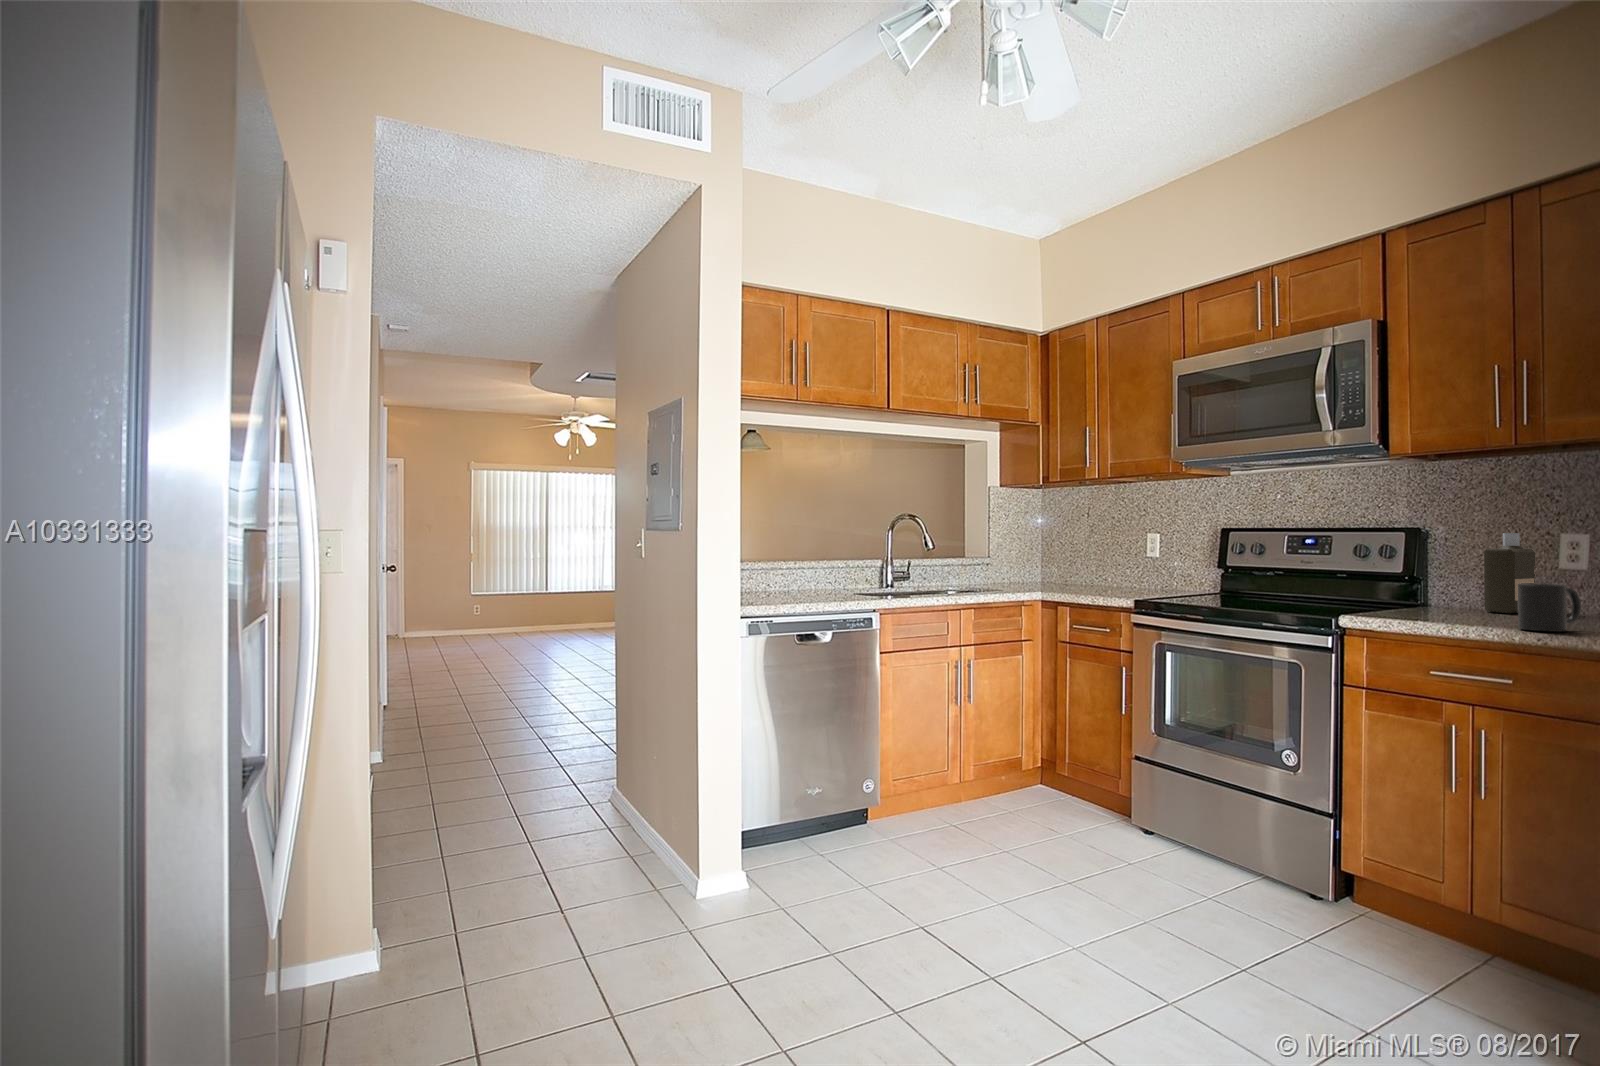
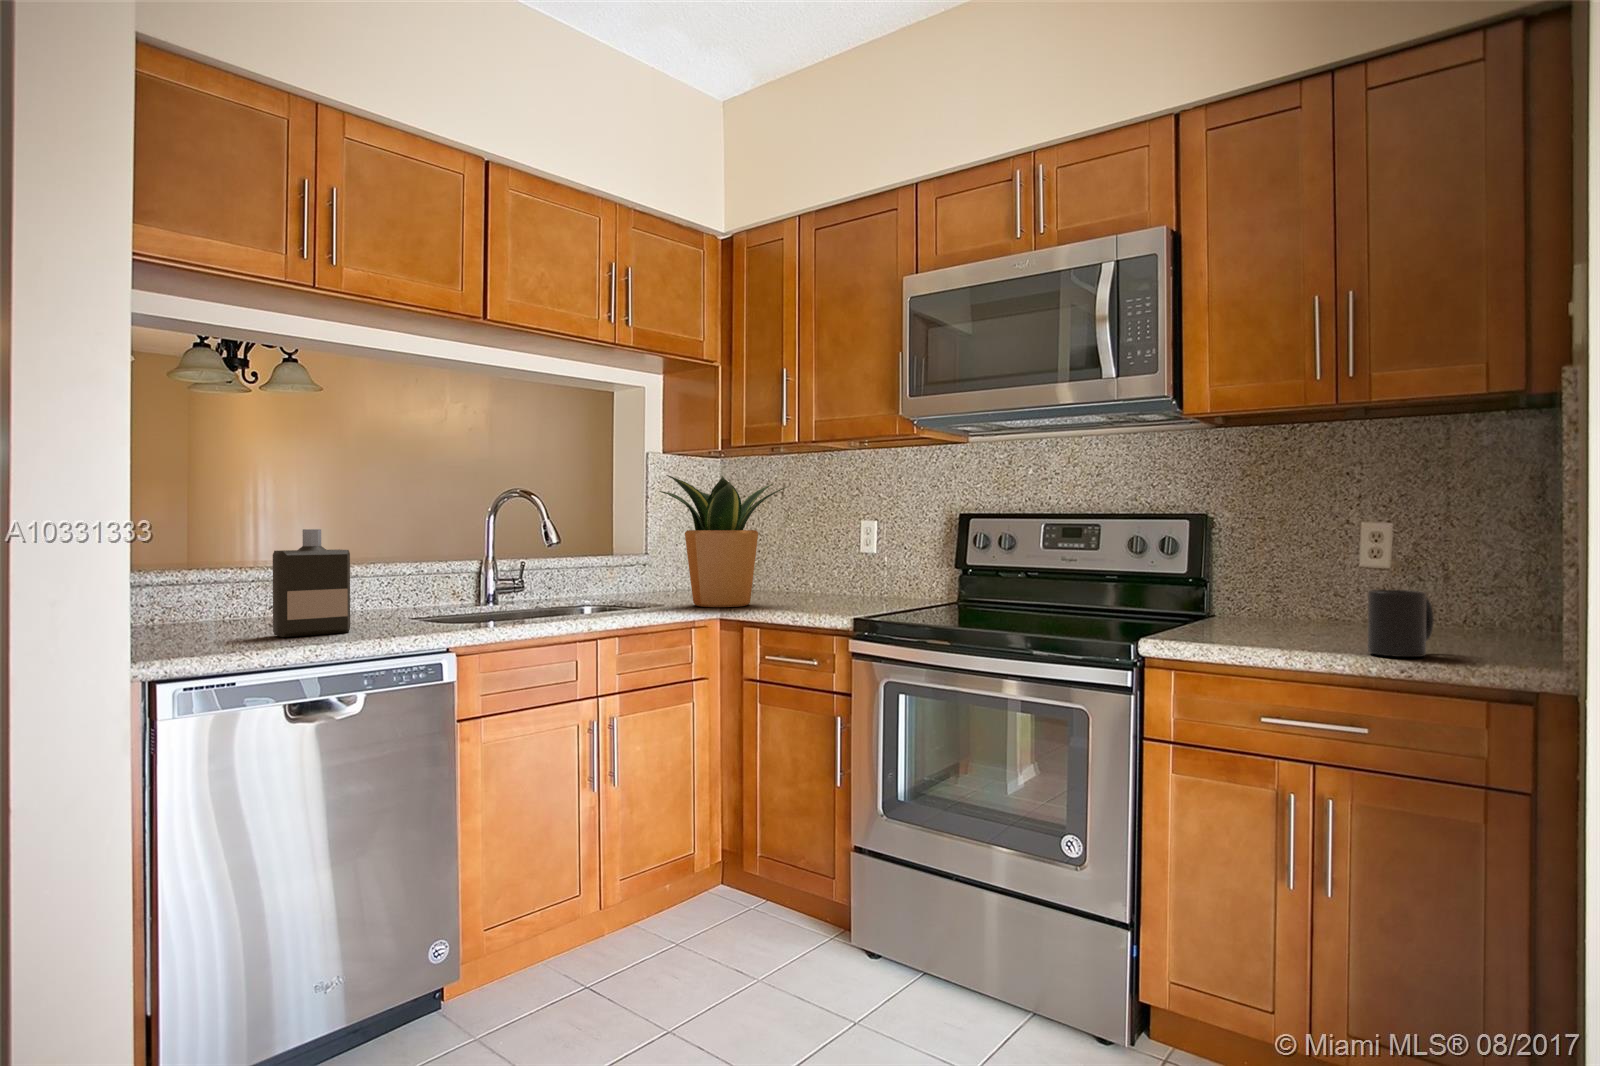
potted plant: none [997,504,1088,592] -> present [659,475,787,607]
bottle: present [1484,533,1535,613] -> present [273,529,350,637]

